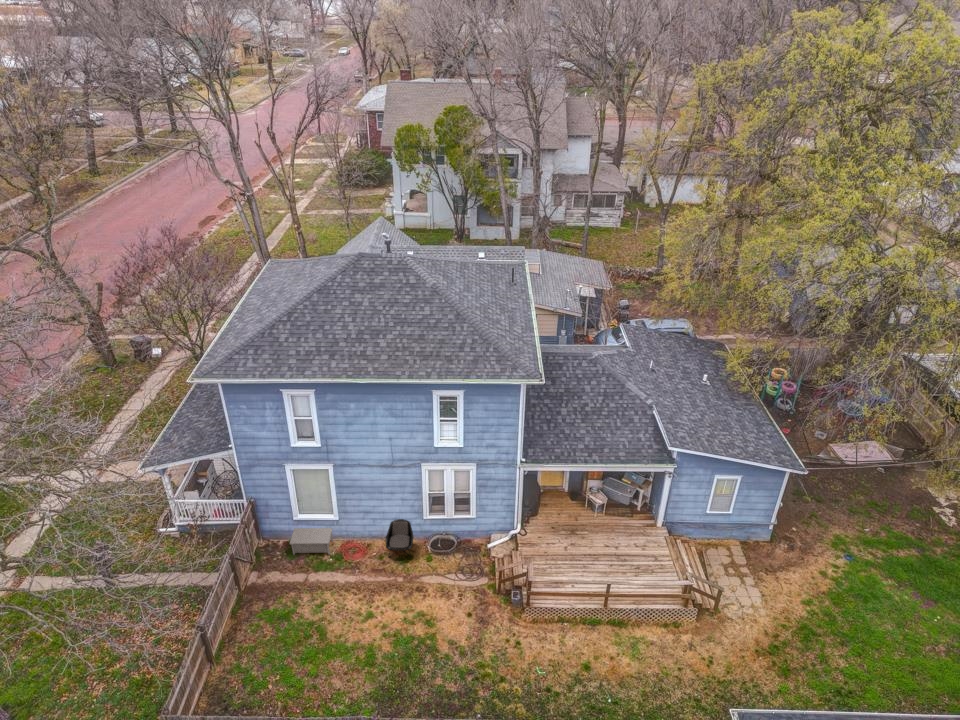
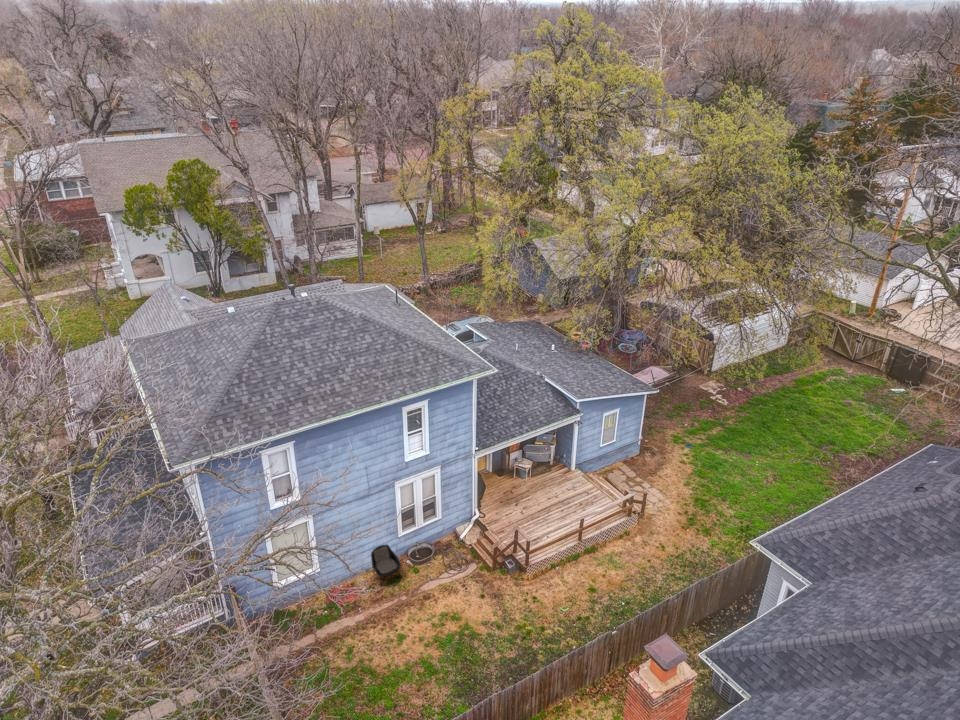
storage bench: present [290,528,333,554] -> none [275,583,322,626]

